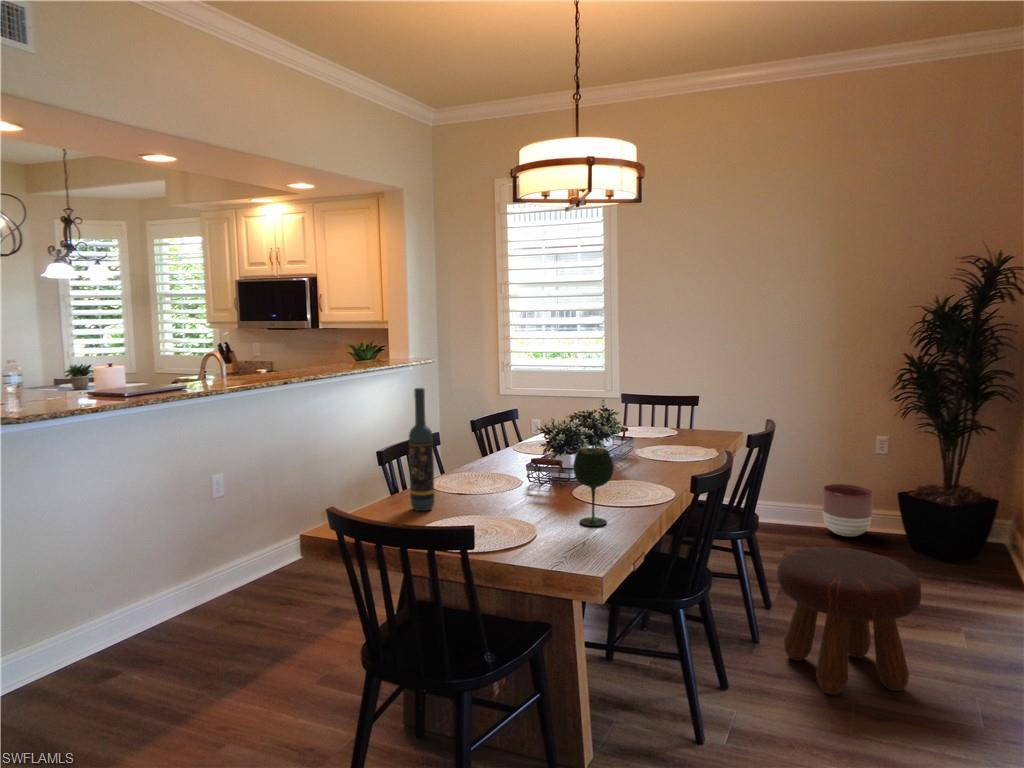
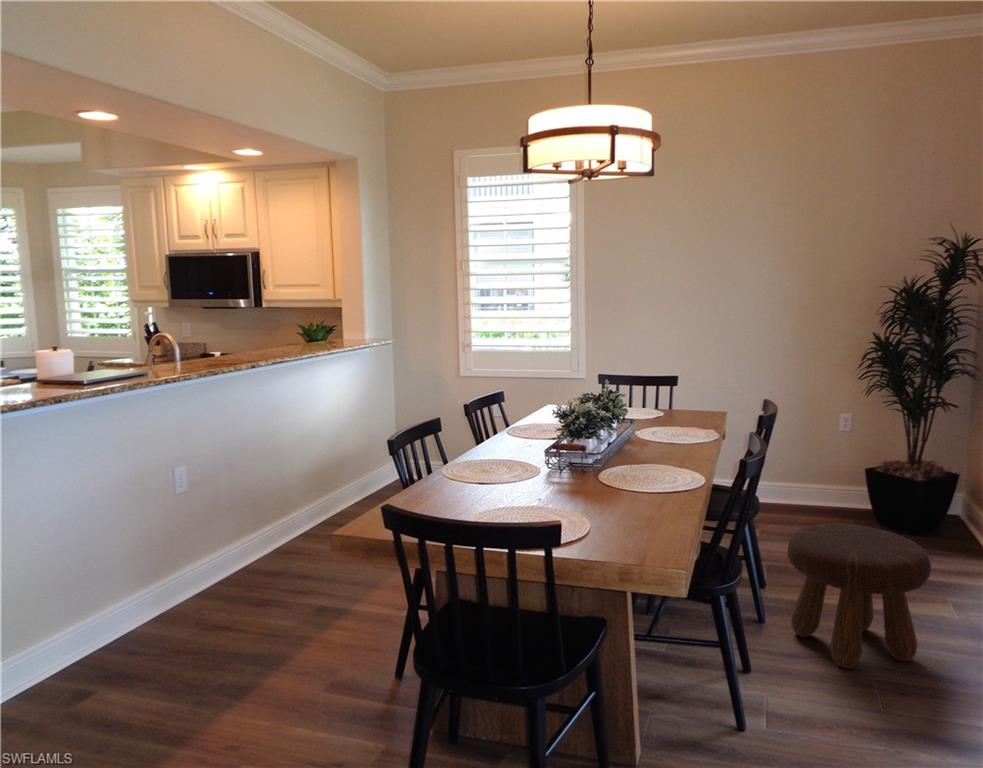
wine bottle: present [409,388,435,511] -> none [436,369,463,499]
wine glass: present [574,448,613,526] -> none [616,429,657,509]
planter: present [823,484,873,537] -> none [793,462,843,514]

